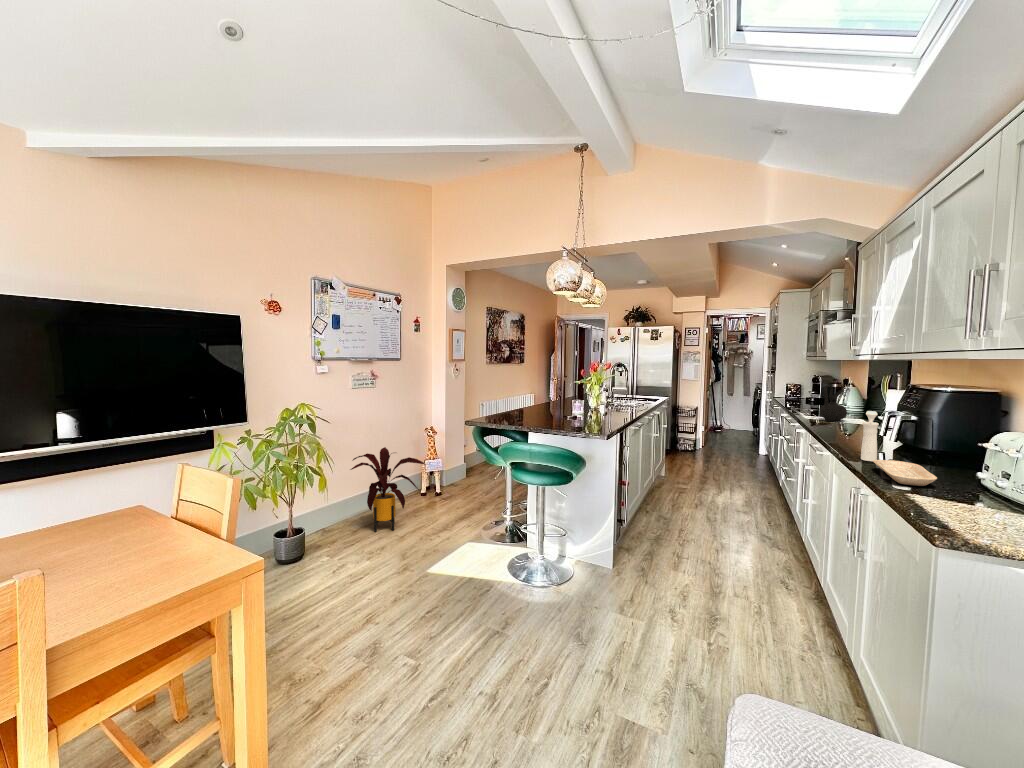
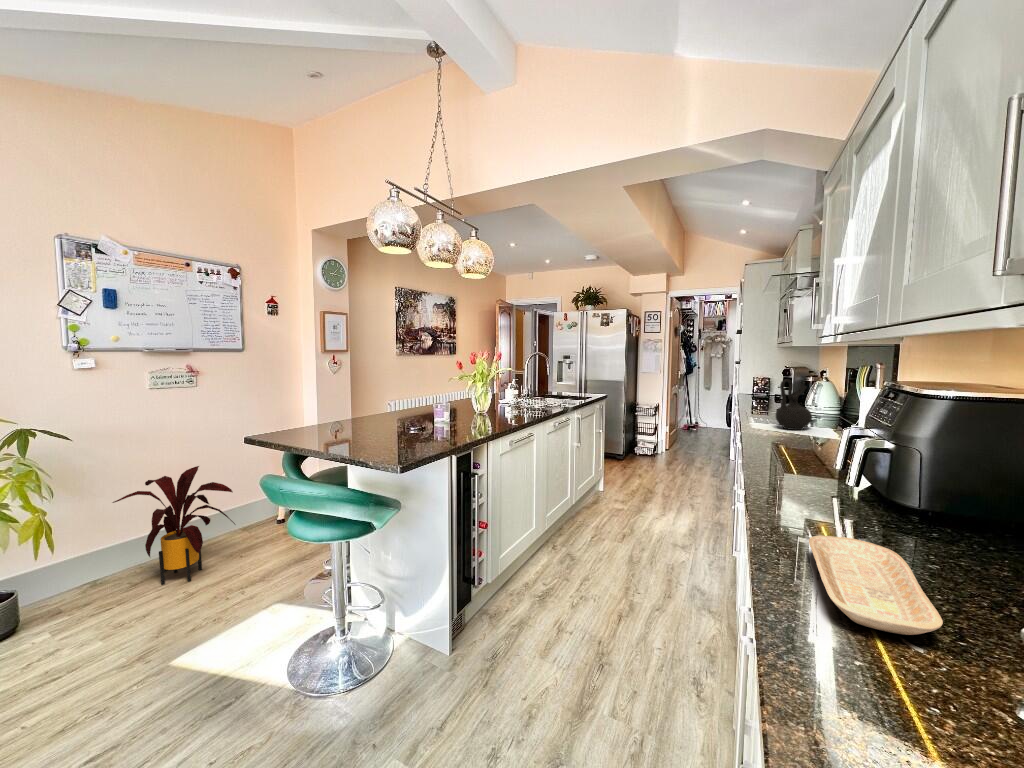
pepper mill: present [861,411,879,461] -> none [798,430,832,527]

